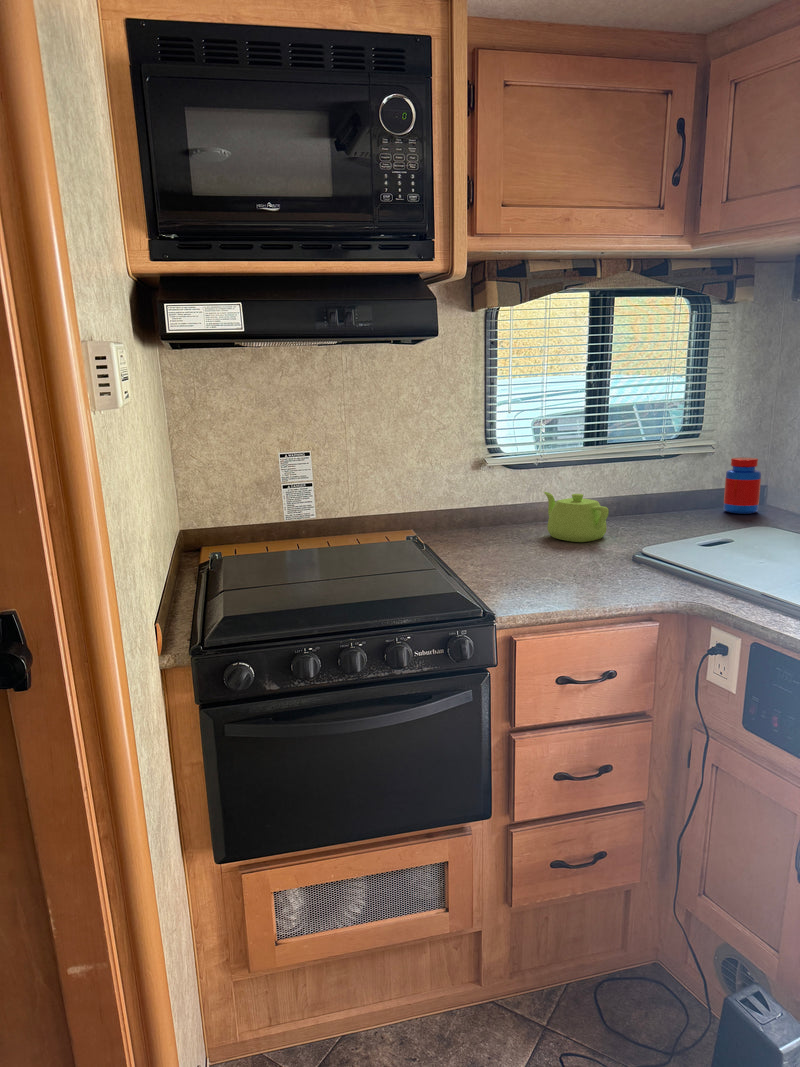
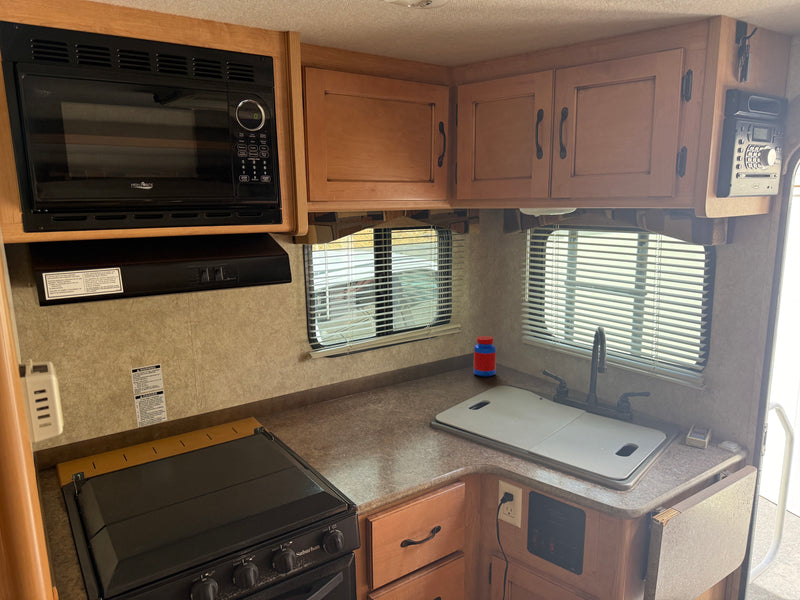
teapot: present [544,492,609,542] -> none [356,376,408,418]

